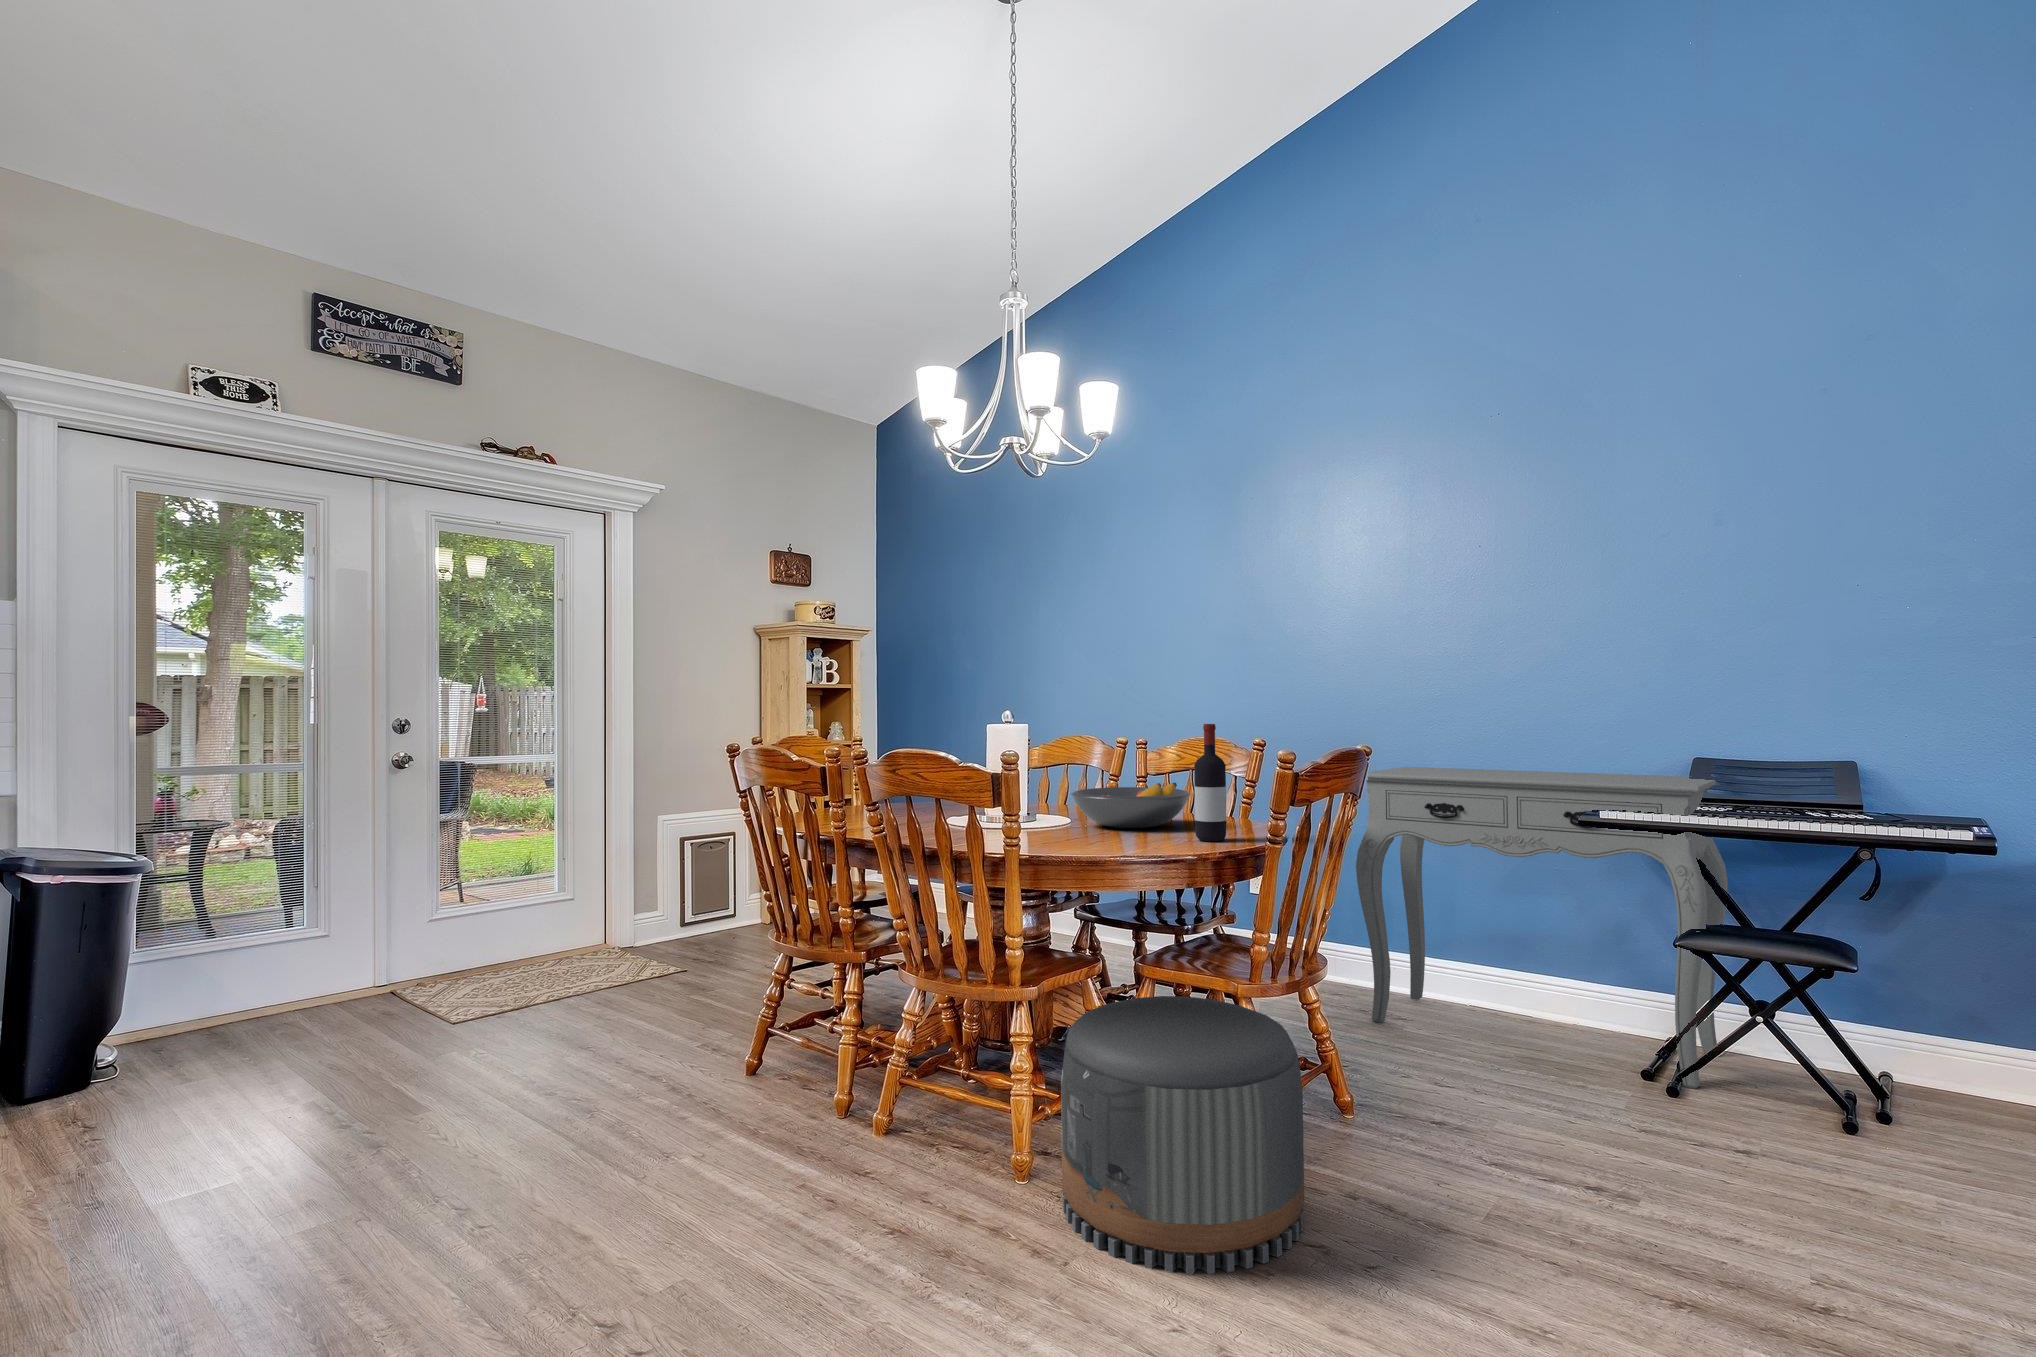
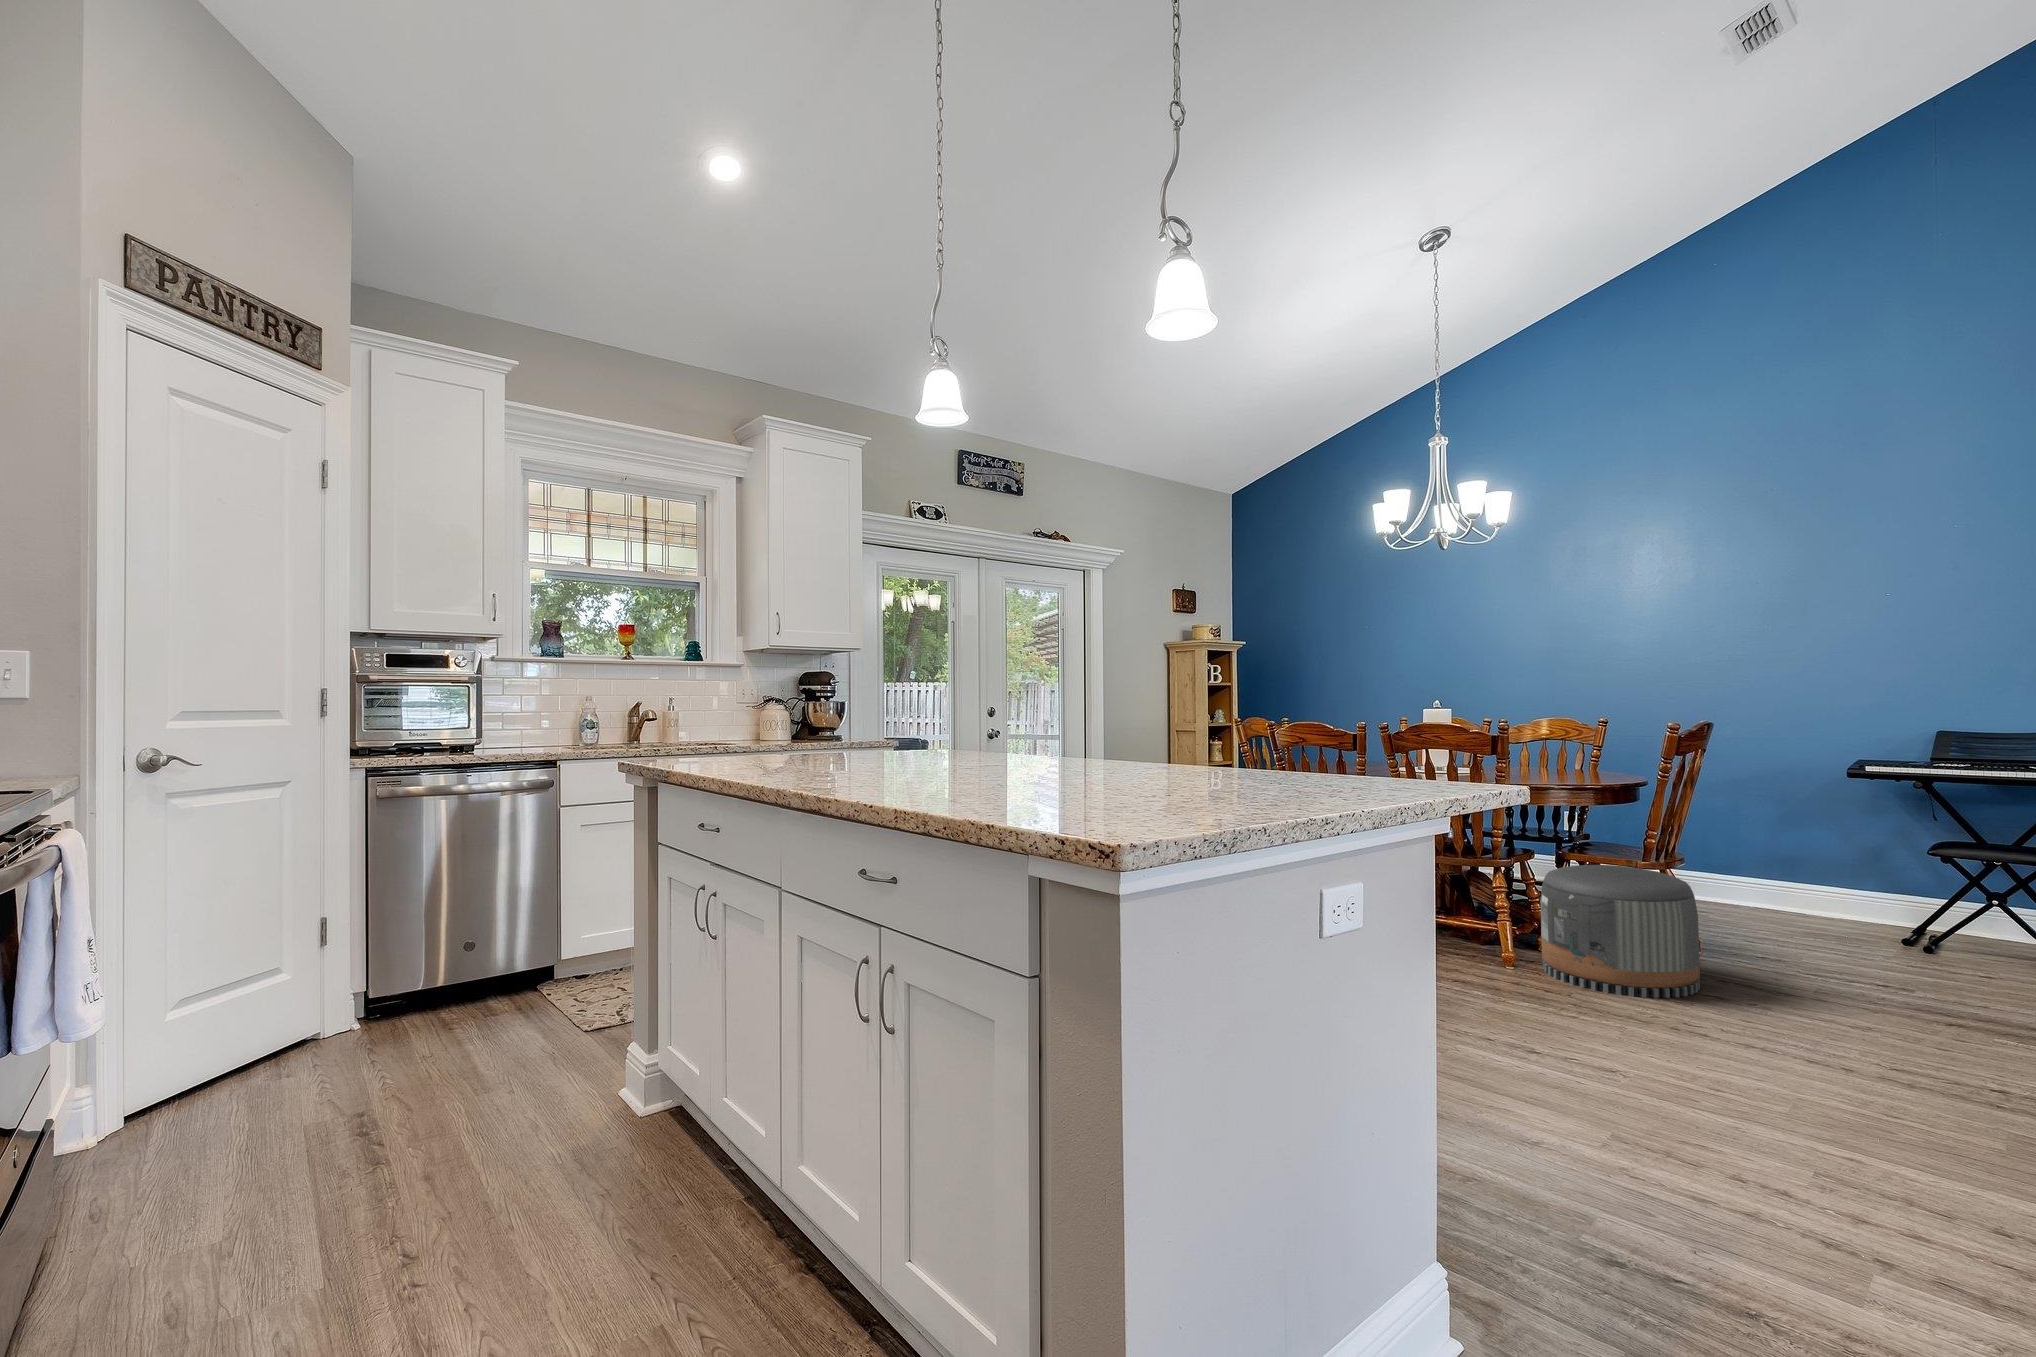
wine bottle: present [1194,724,1226,841] -> none [1592,709,1615,780]
console table: present [1356,767,1728,1088] -> none [1670,739,1966,947]
fruit bowl: present [1071,783,1190,828] -> none [1488,746,1573,774]

